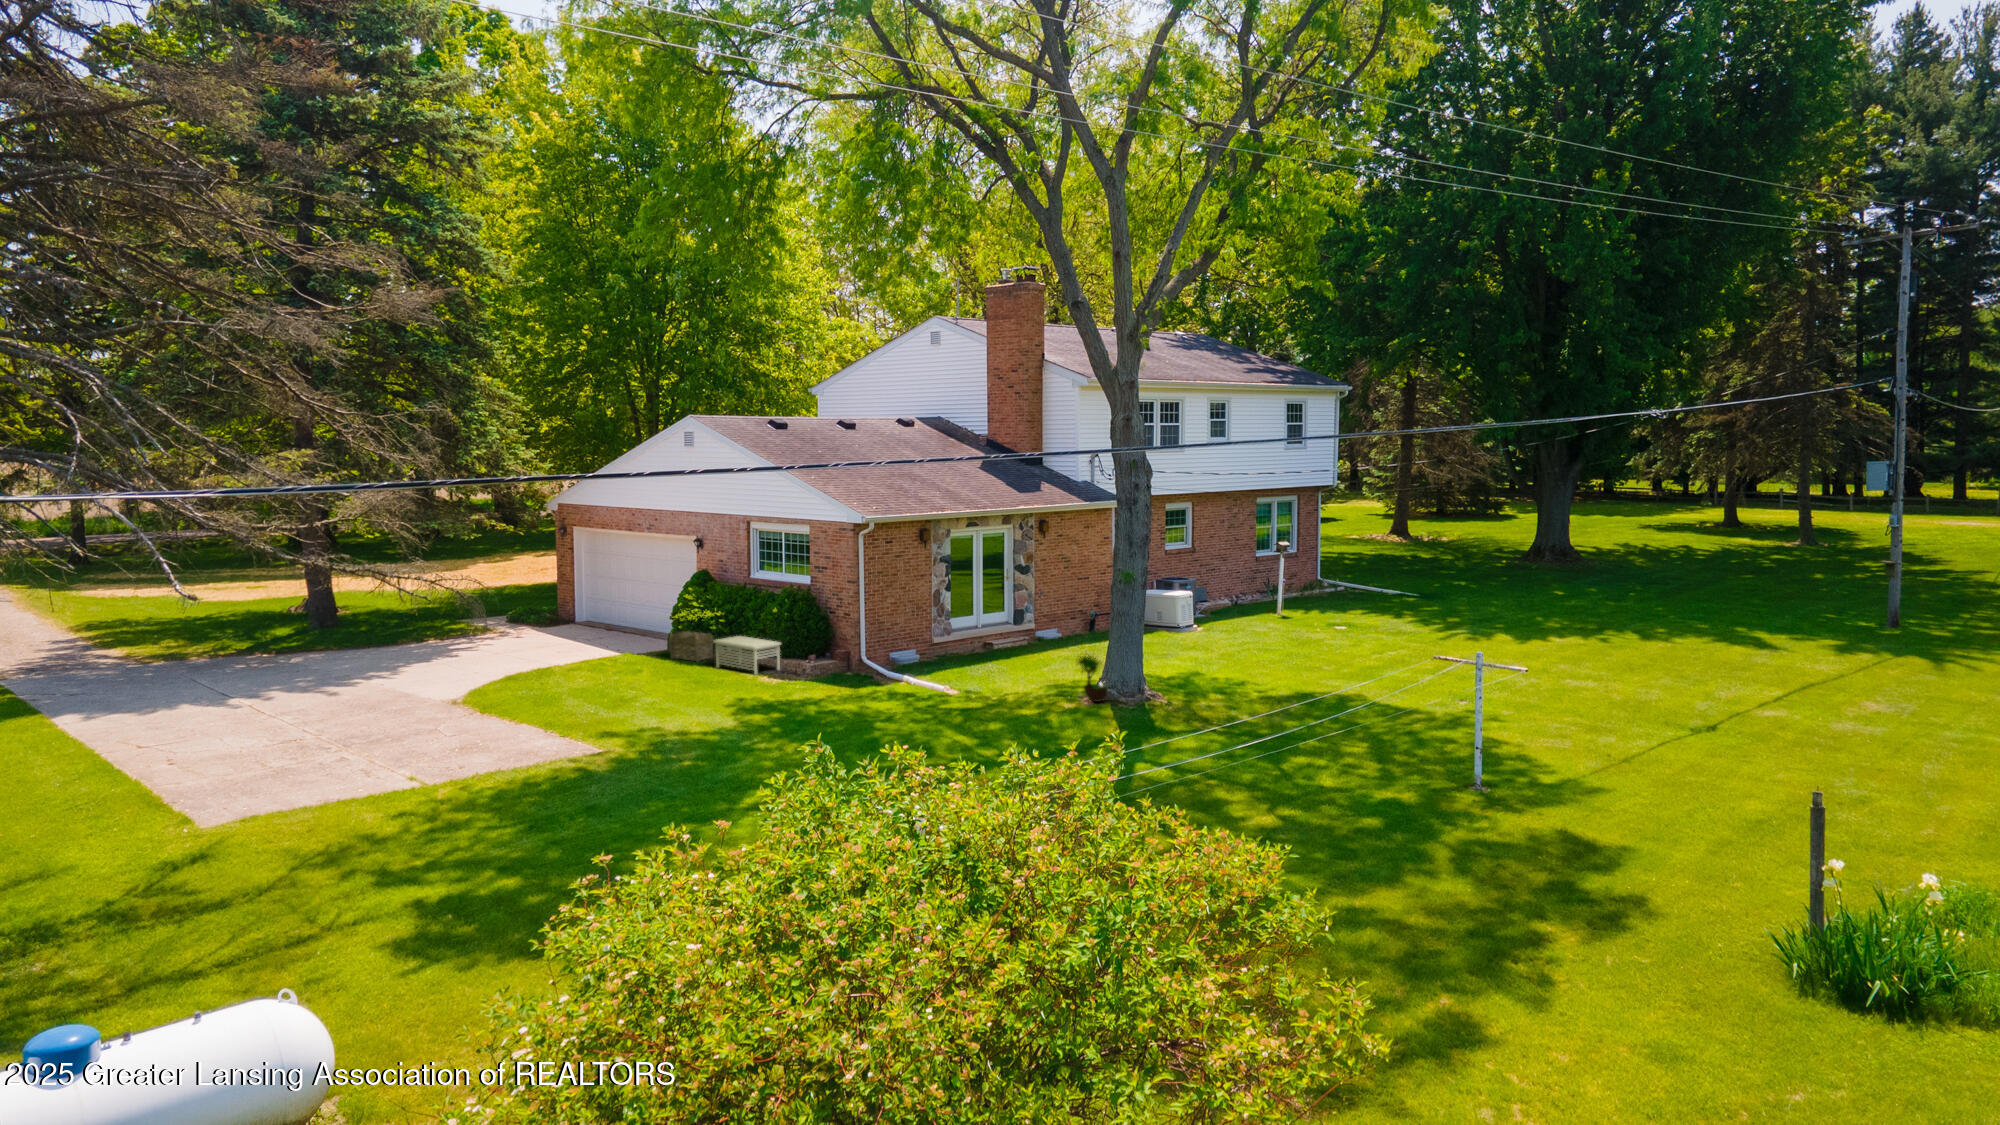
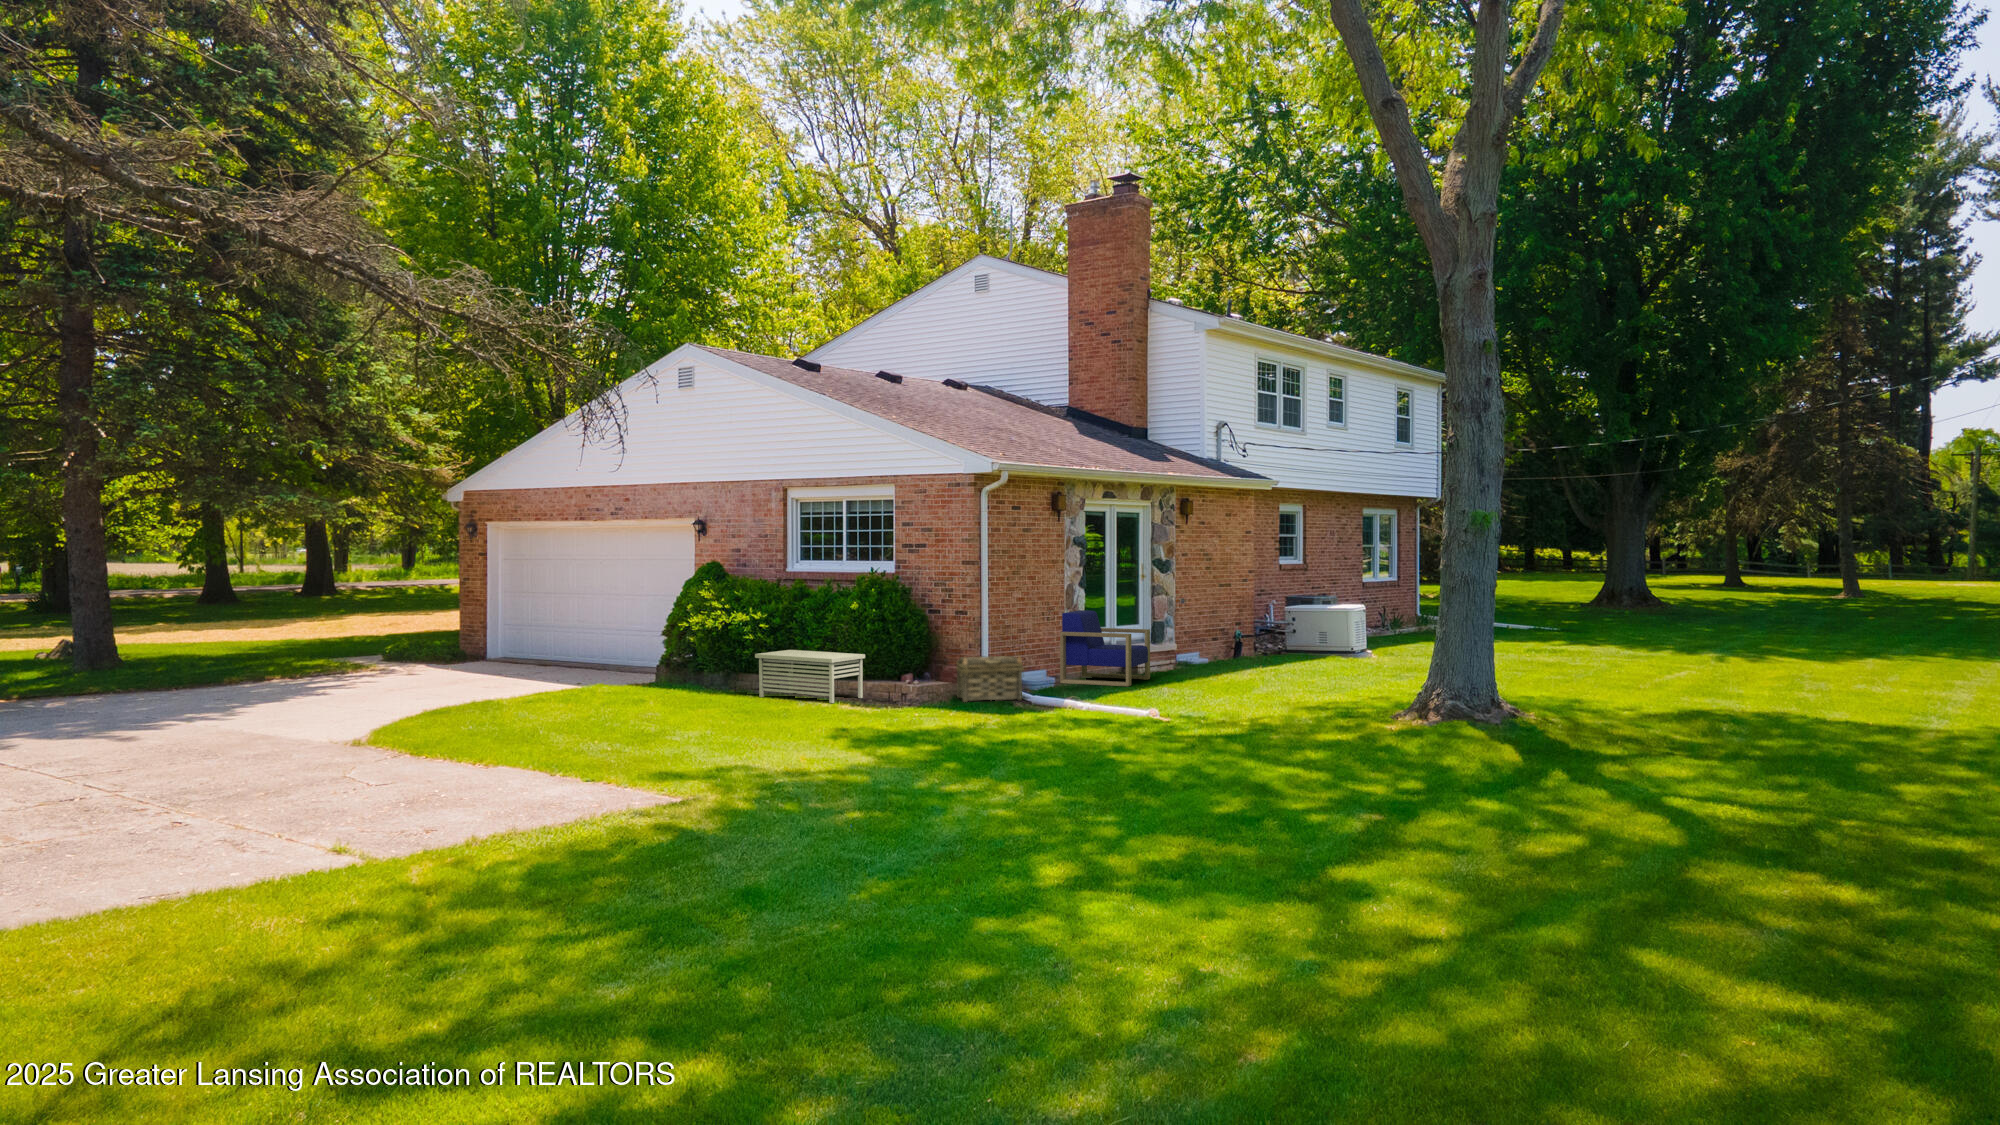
armchair: none [926,606,992,663] -> present [1060,610,1150,686]
basket: present [669,631,713,662] -> present [956,656,1024,702]
potted tree: present [1076,654,1108,702] -> none [1367,639,1424,722]

